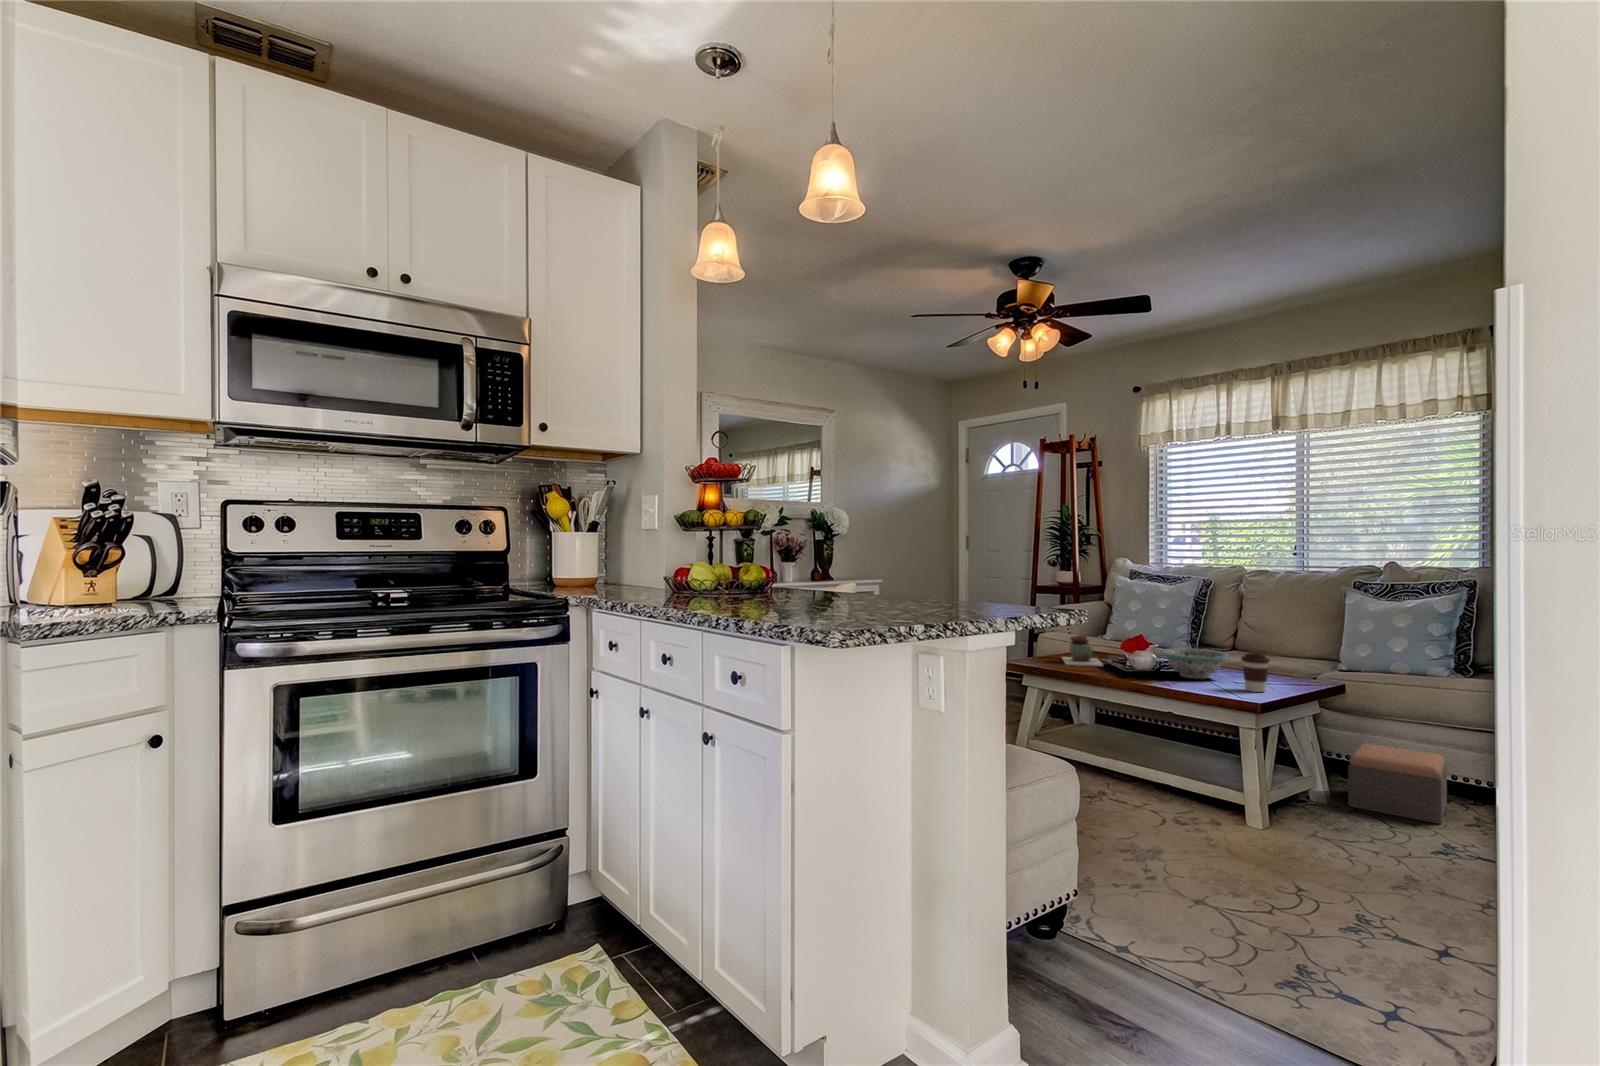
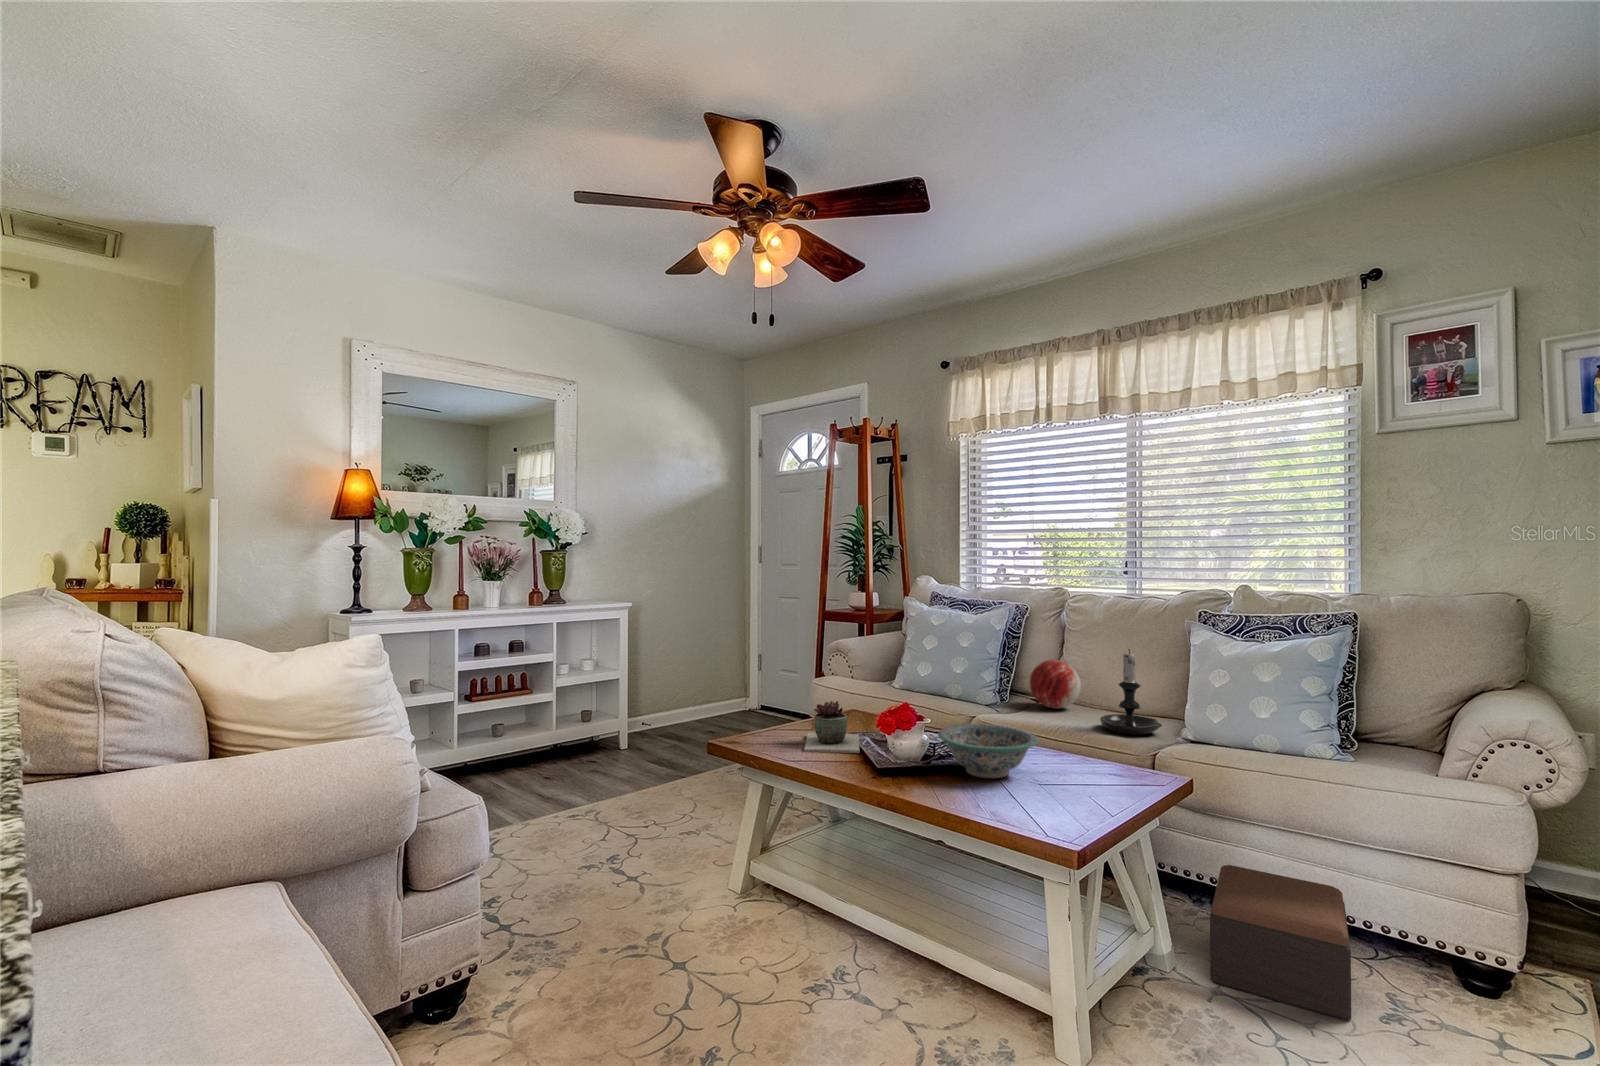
candle holder: none [1273,606,1321,667] -> present [1100,649,1162,735]
decorative orb: none [1216,618,1257,653] -> present [1029,660,1081,709]
coffee cup: present [1241,653,1270,692] -> none [1052,746,1095,815]

